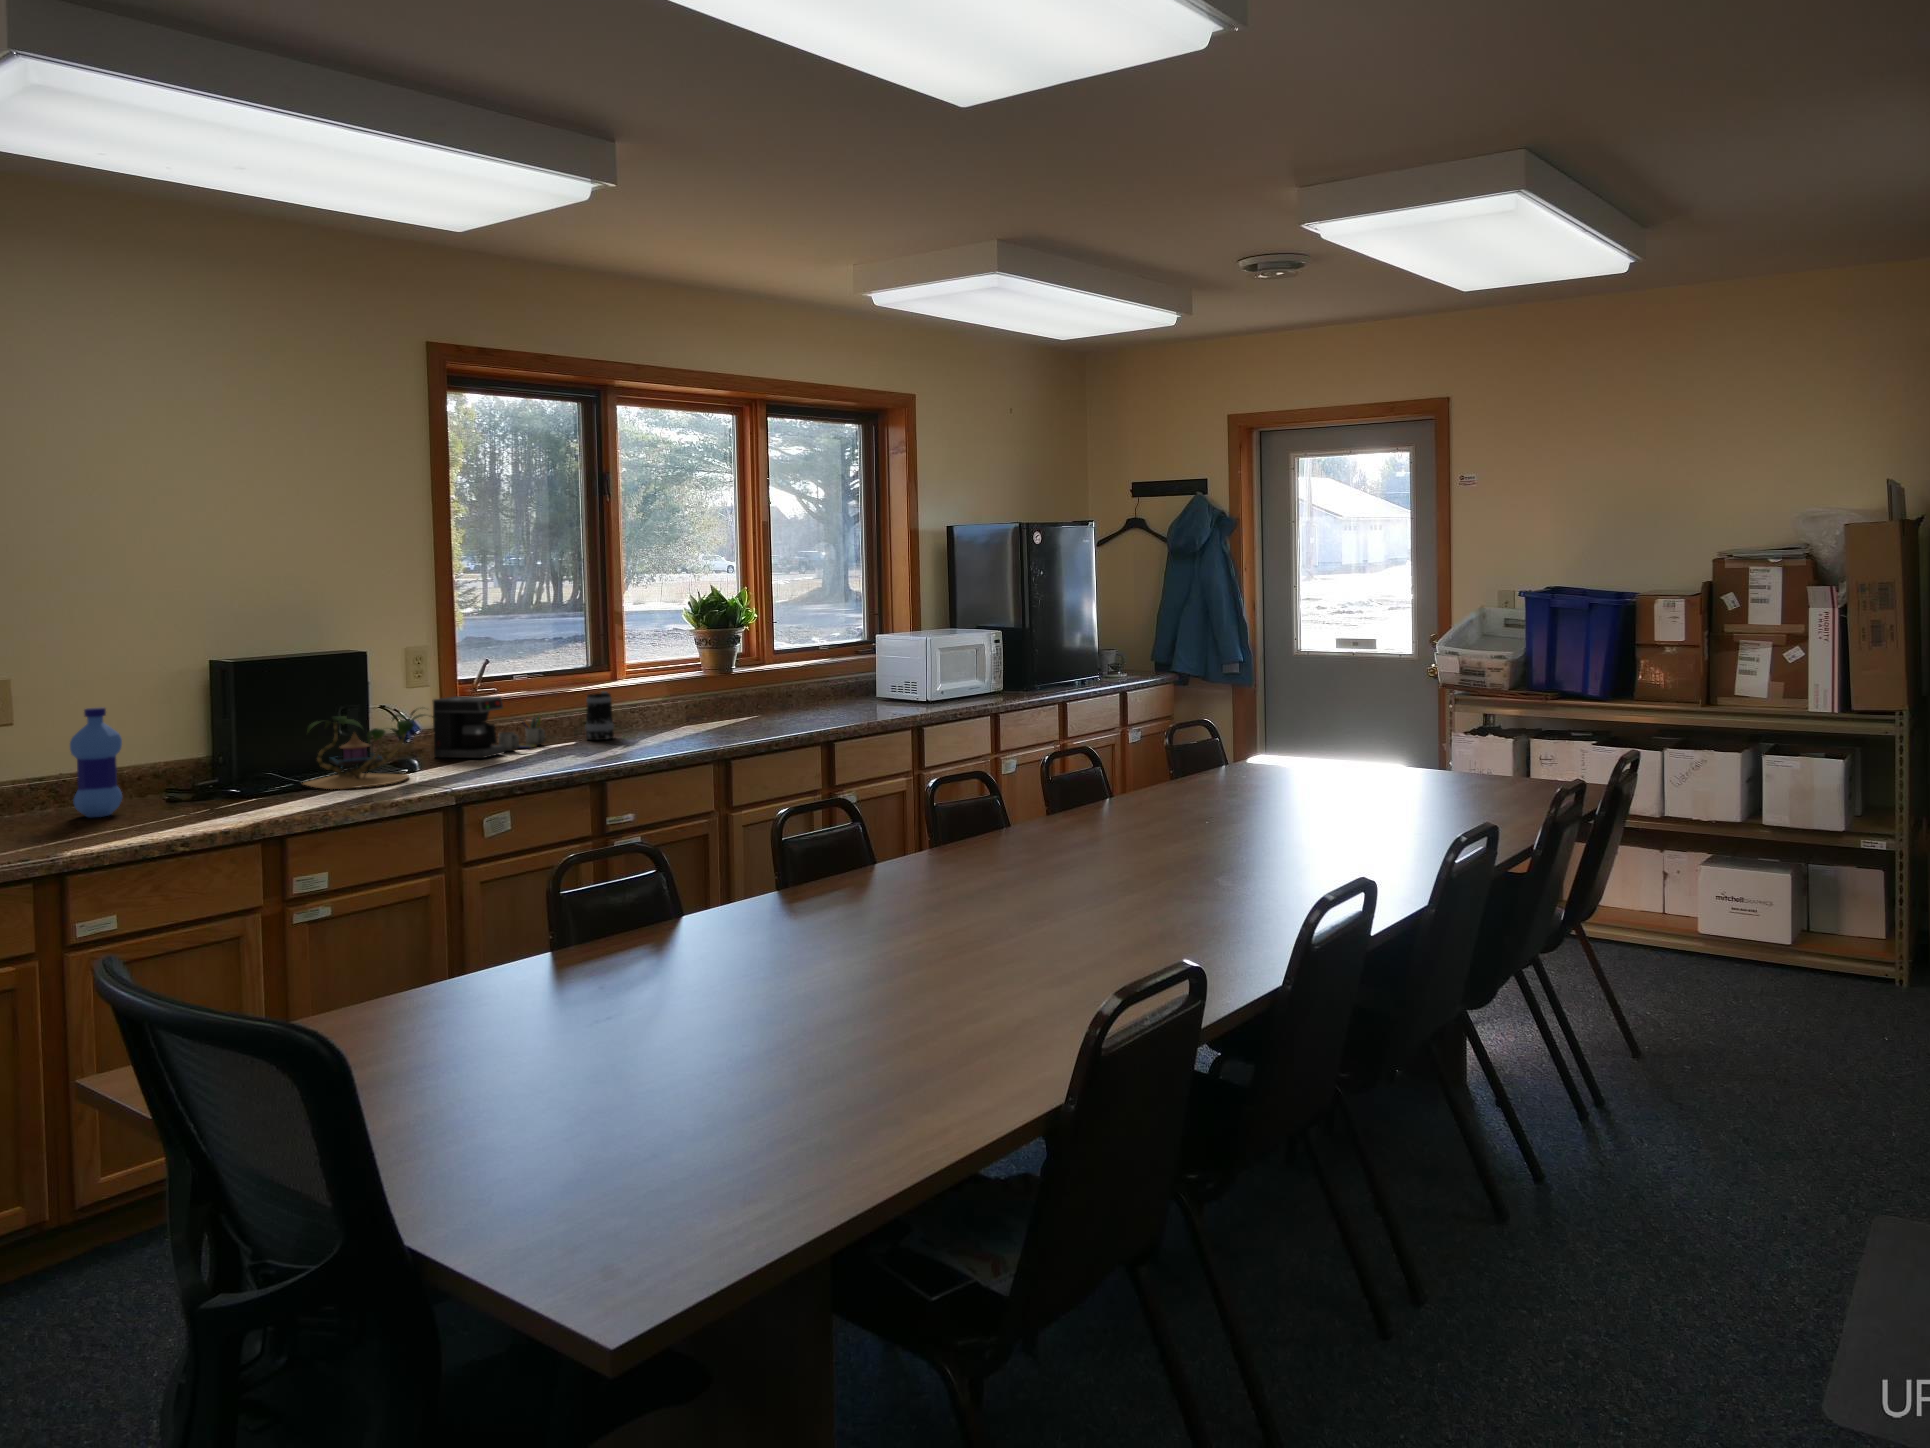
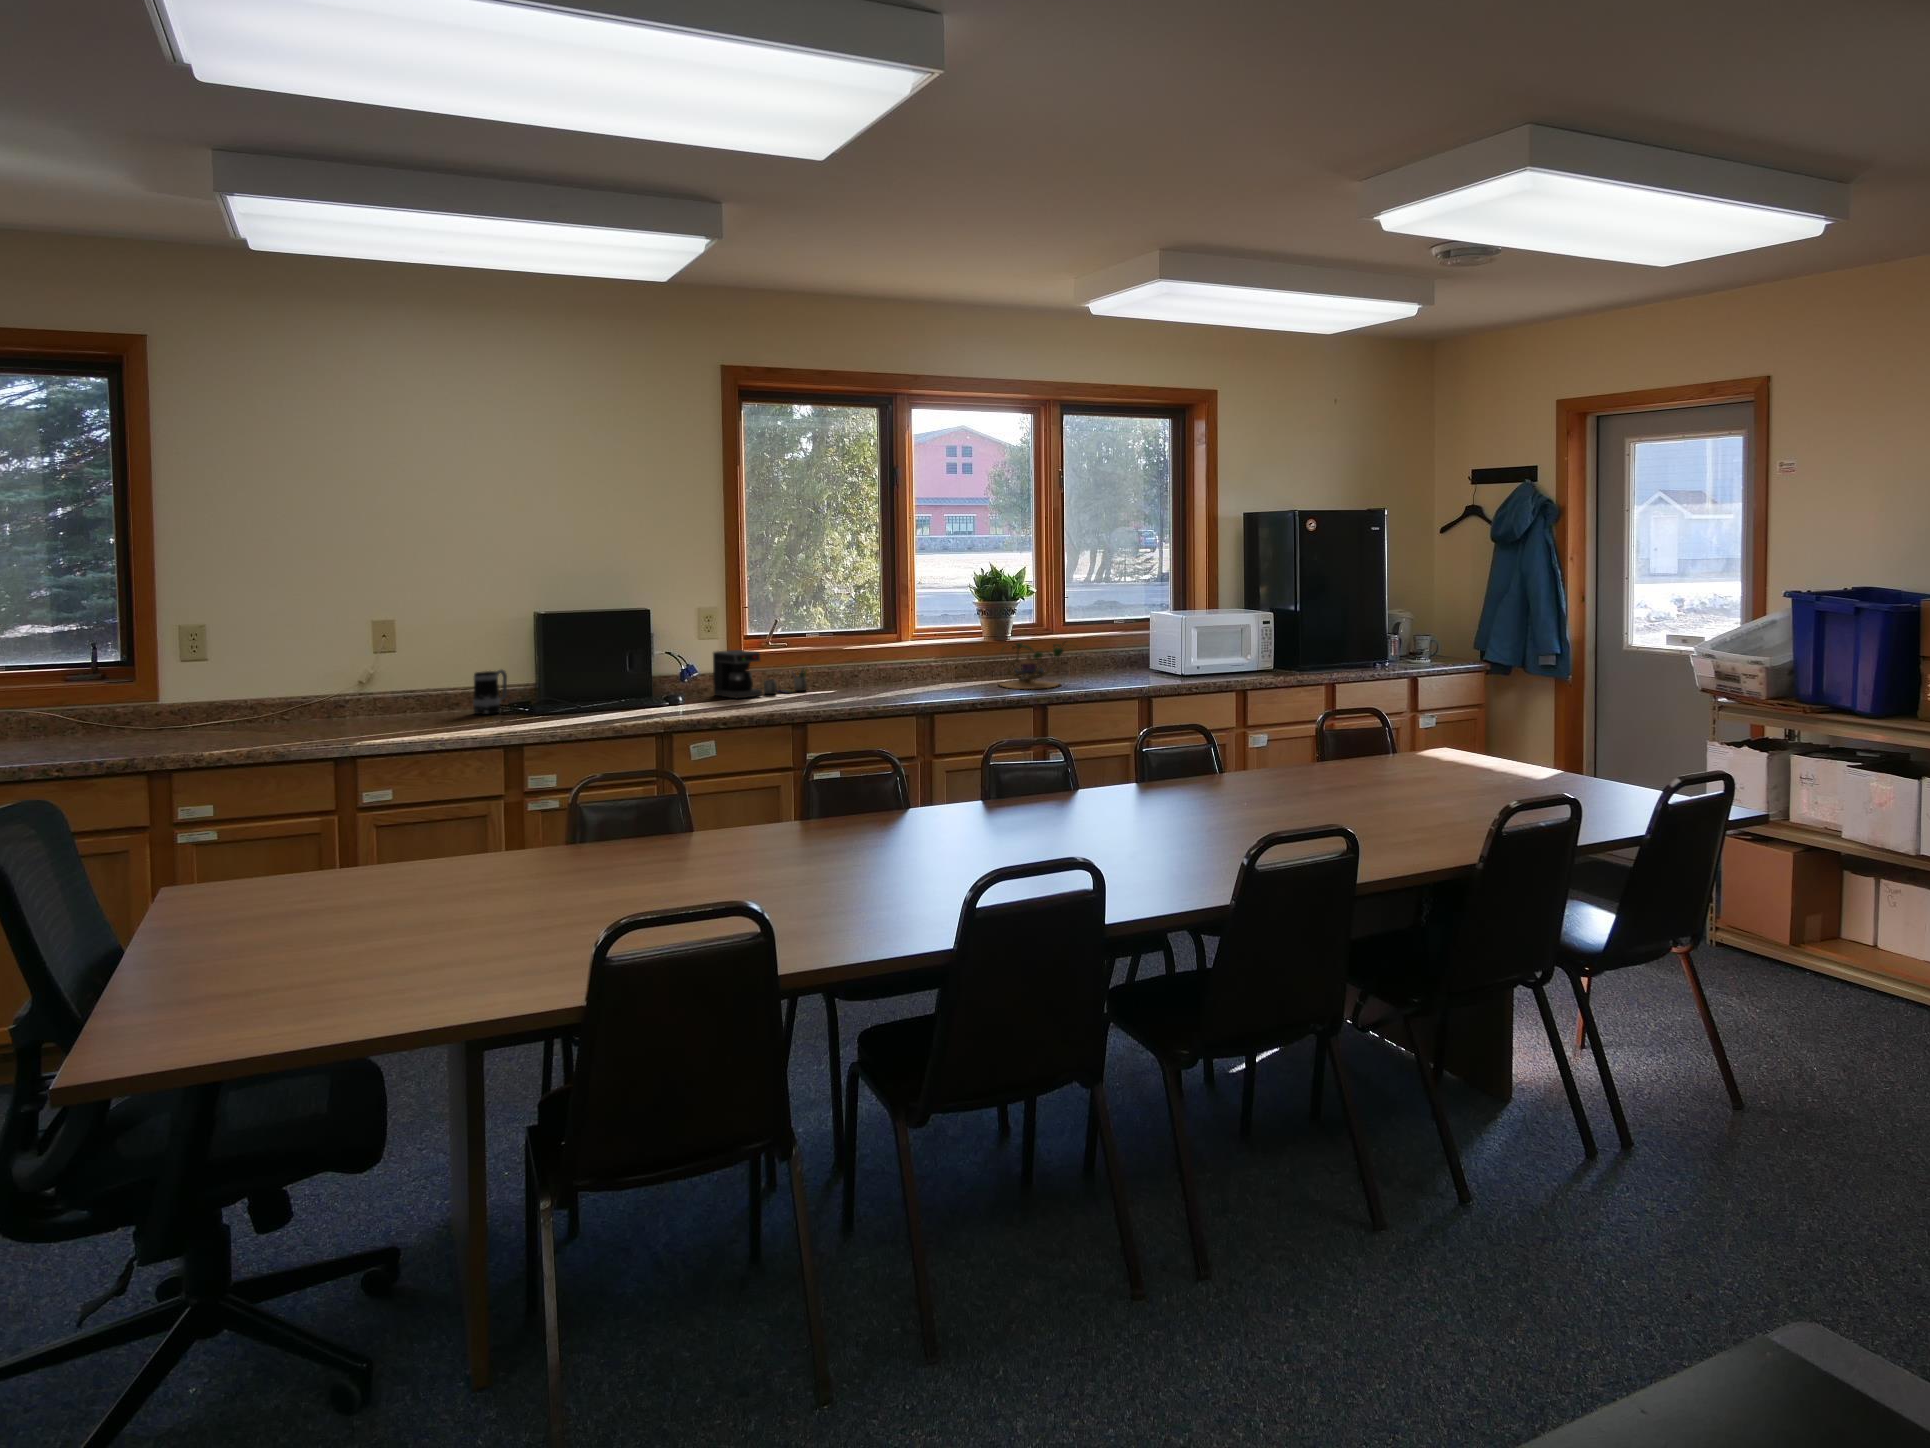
mug: present [586,691,614,740] -> present [473,670,507,714]
water bottle: present [70,707,122,817] -> none [413,648,447,722]
plant: present [304,708,436,789] -> present [1001,642,1065,689]

